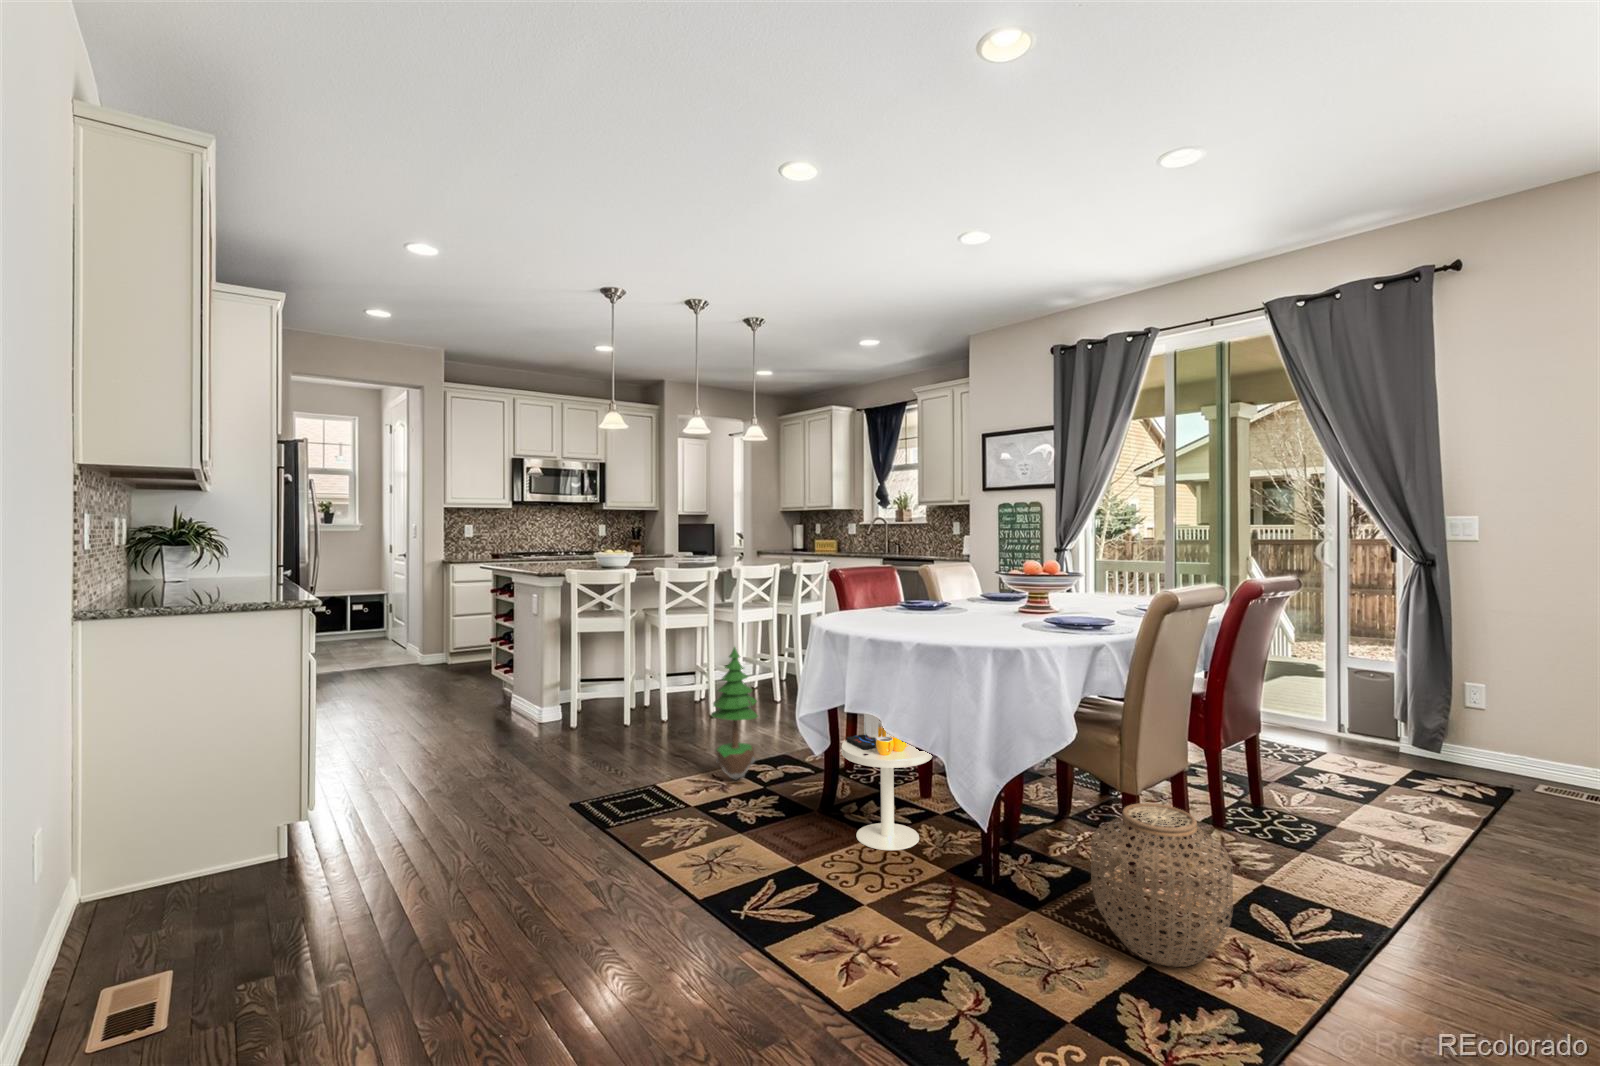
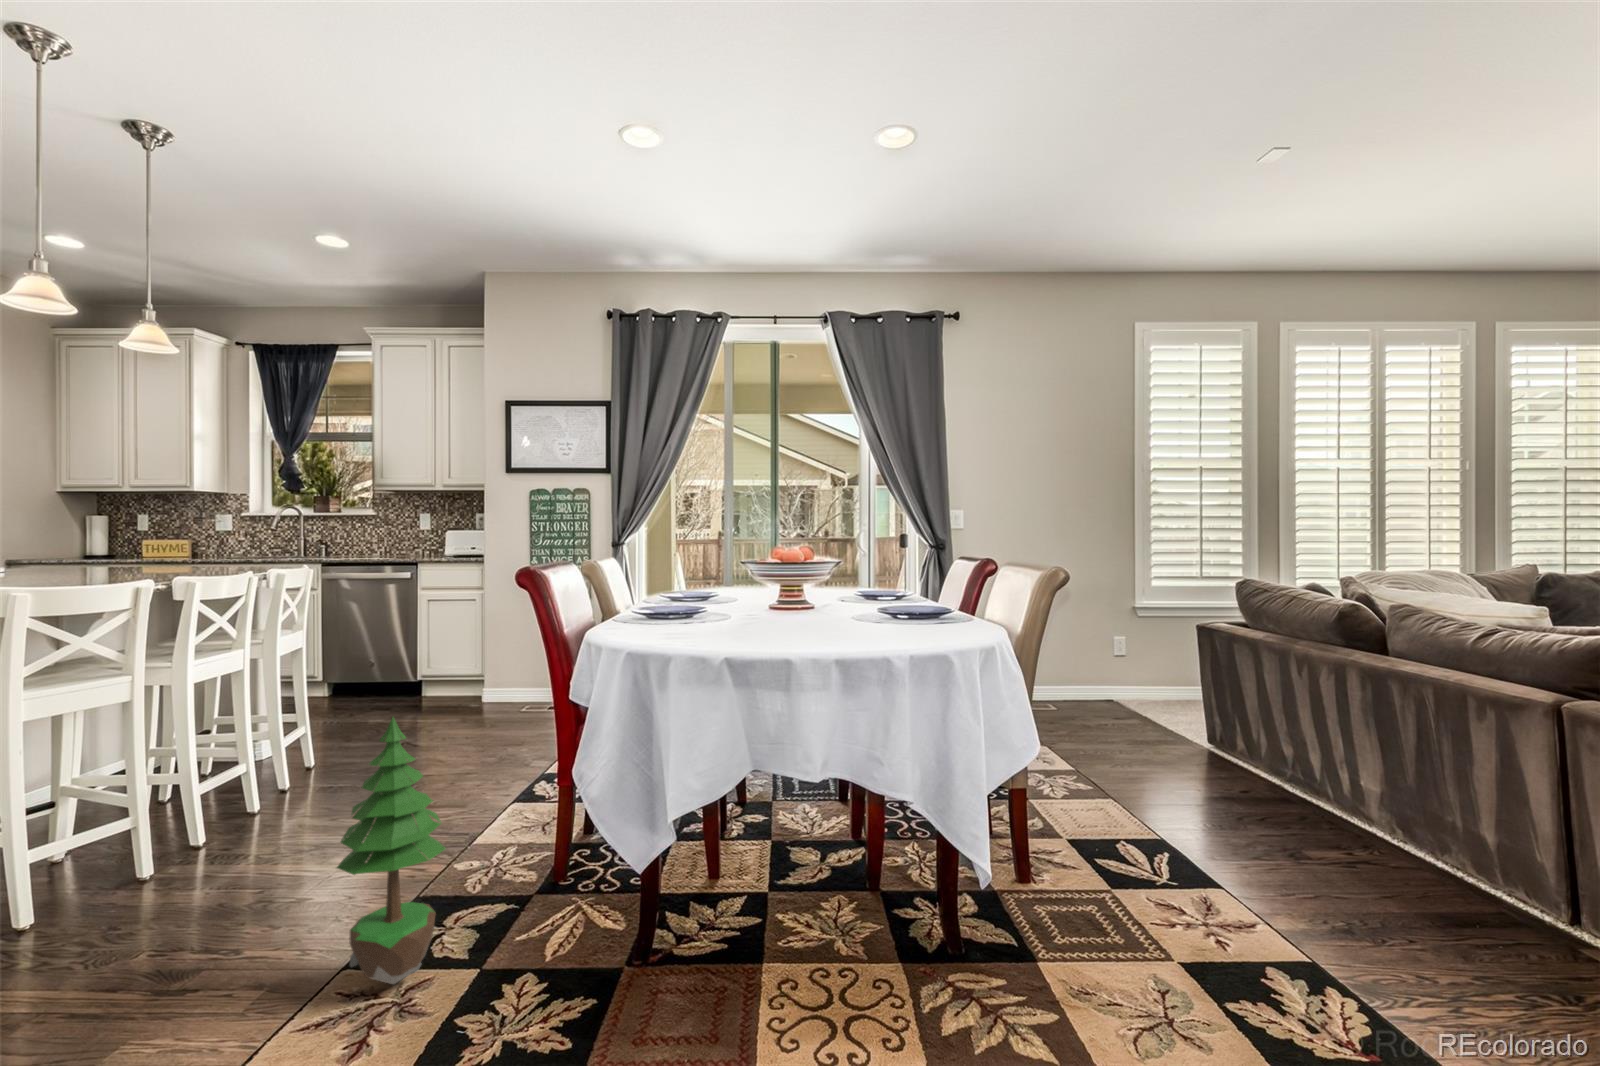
side table: present [842,714,932,850] -> none [706,737,843,984]
woven basket: present [1091,803,1233,967] -> none [1085,783,1237,956]

